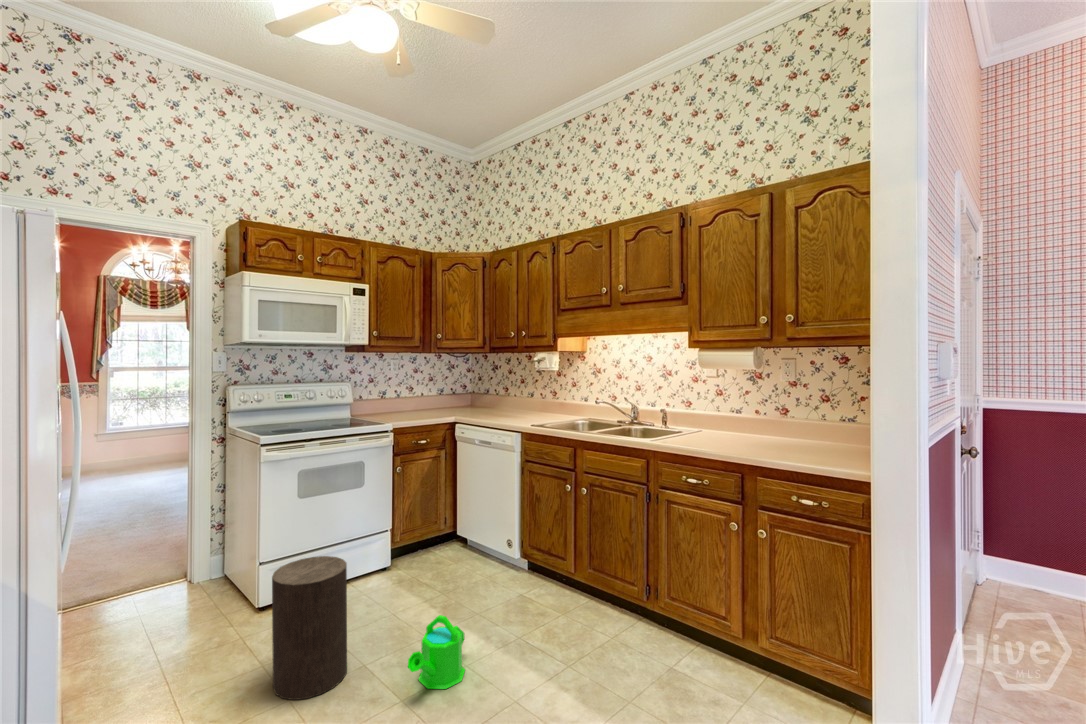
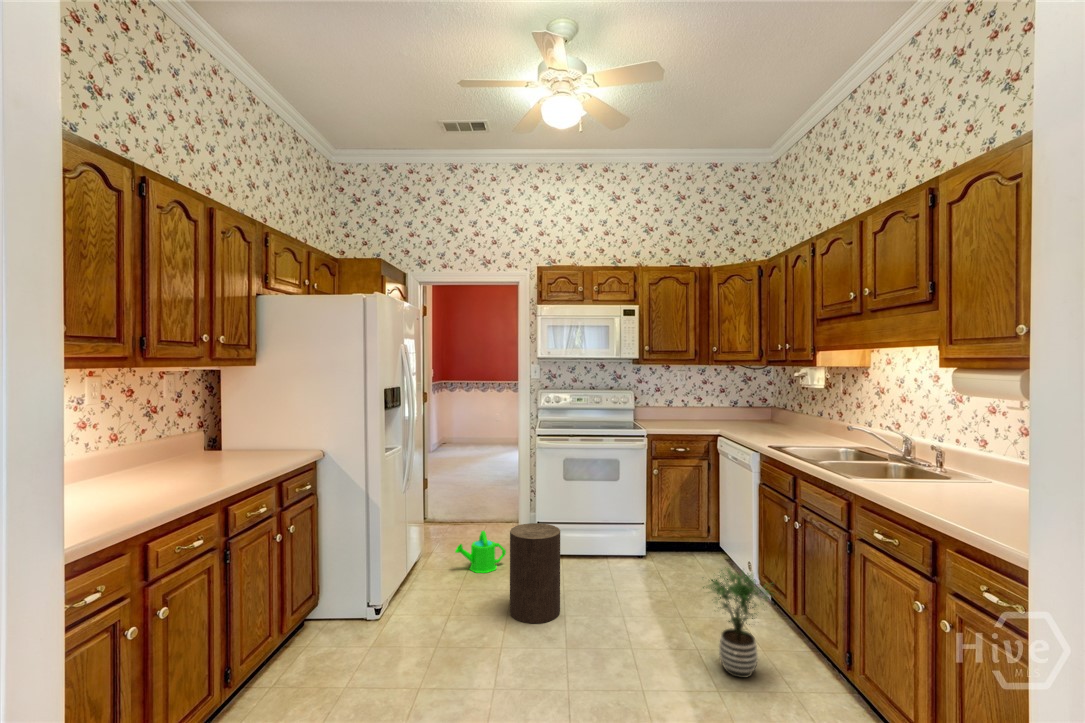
potted plant: none [525,541,594,647] -> present [703,568,773,678]
watering can: present [408,615,465,689] -> present [455,531,506,573]

